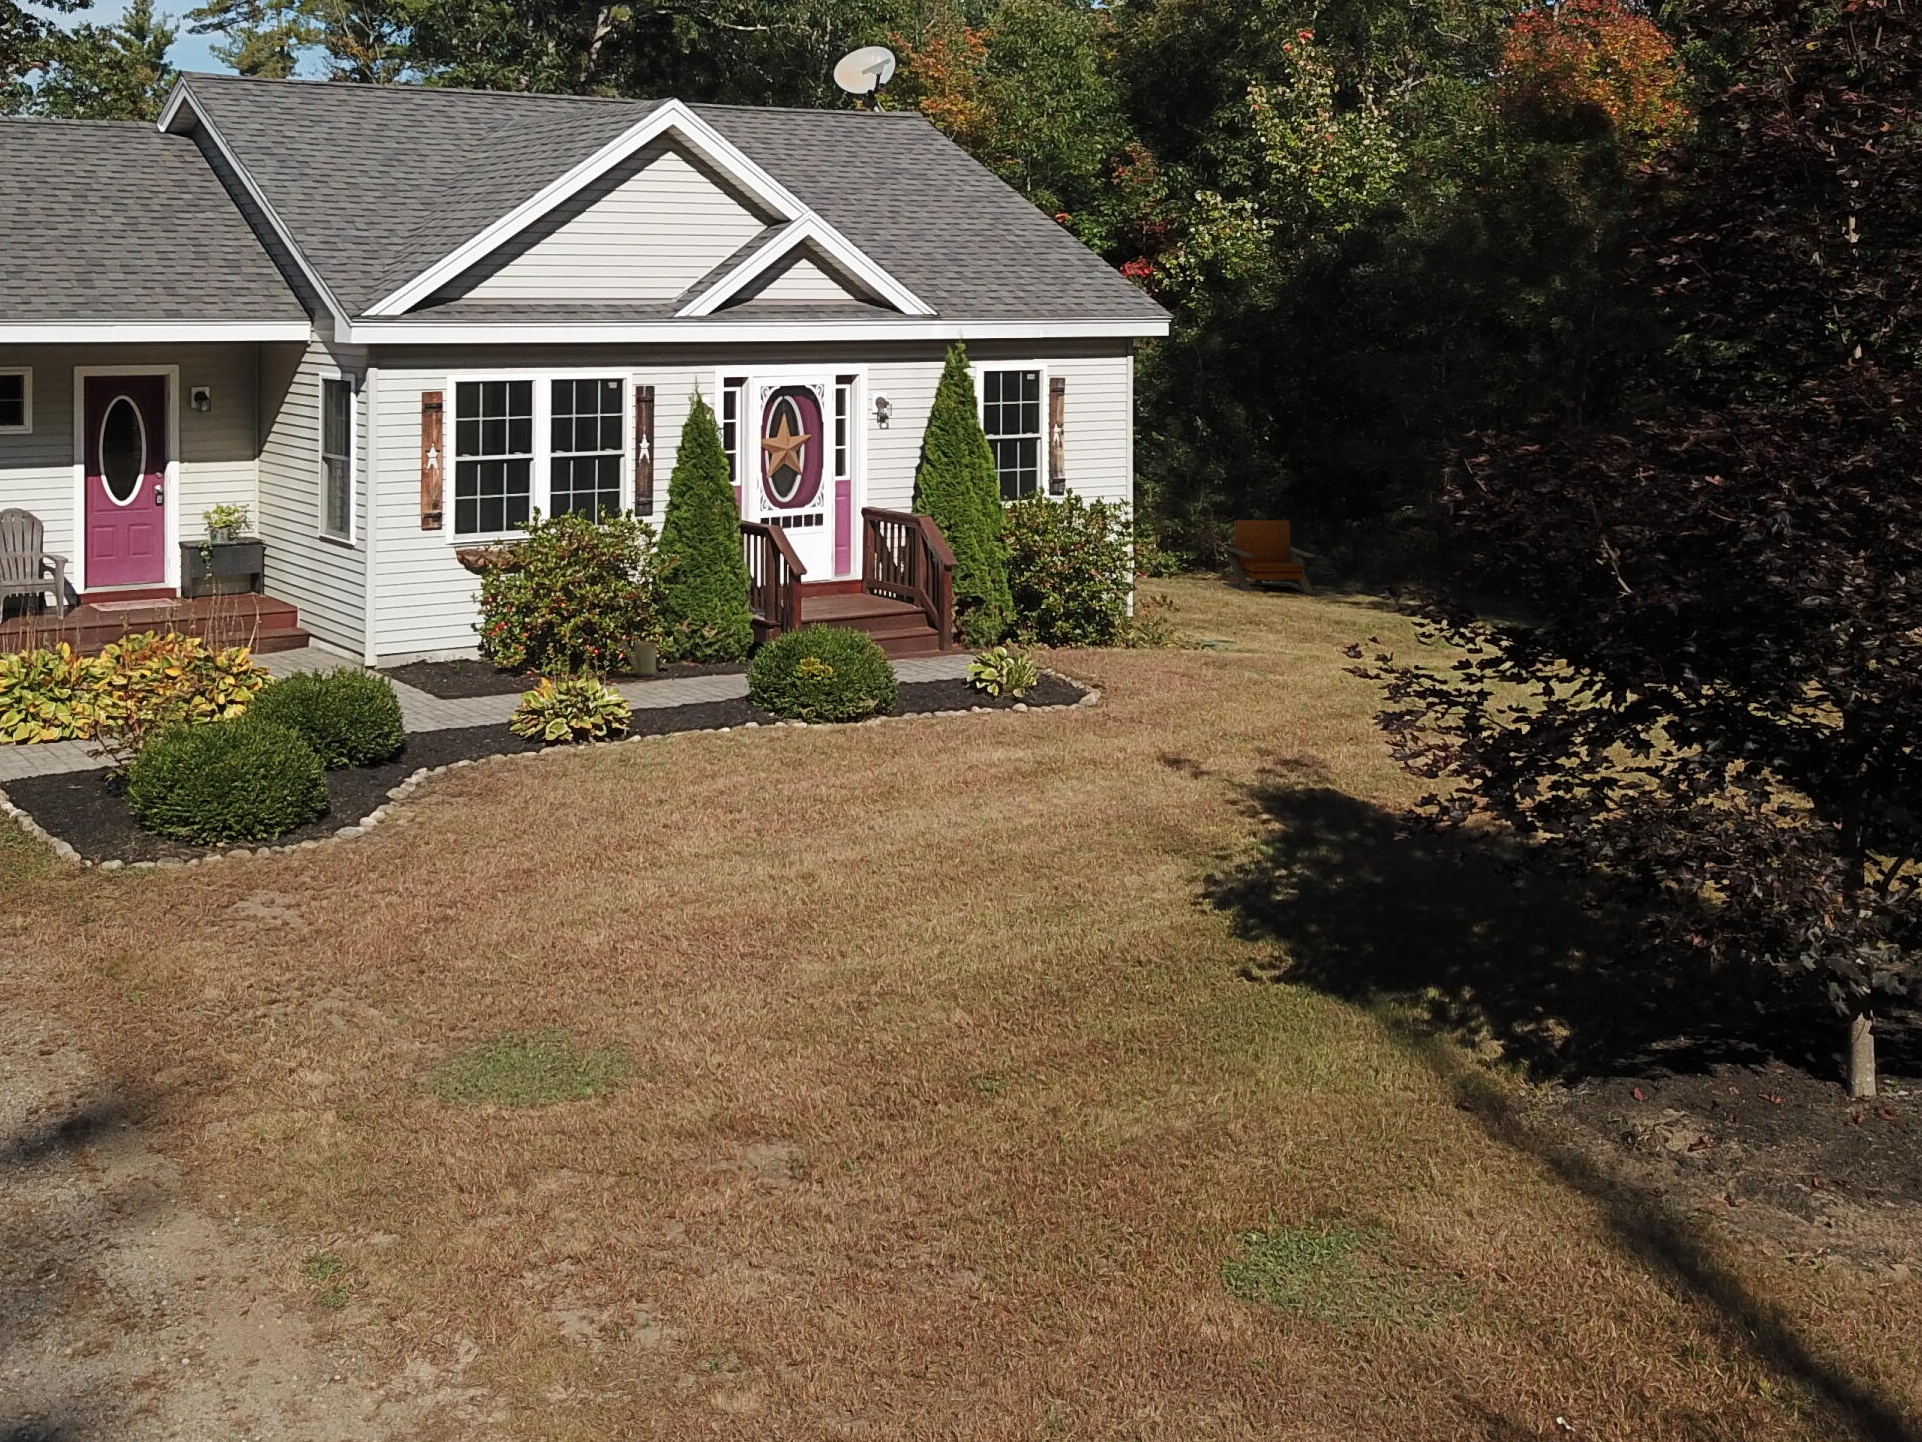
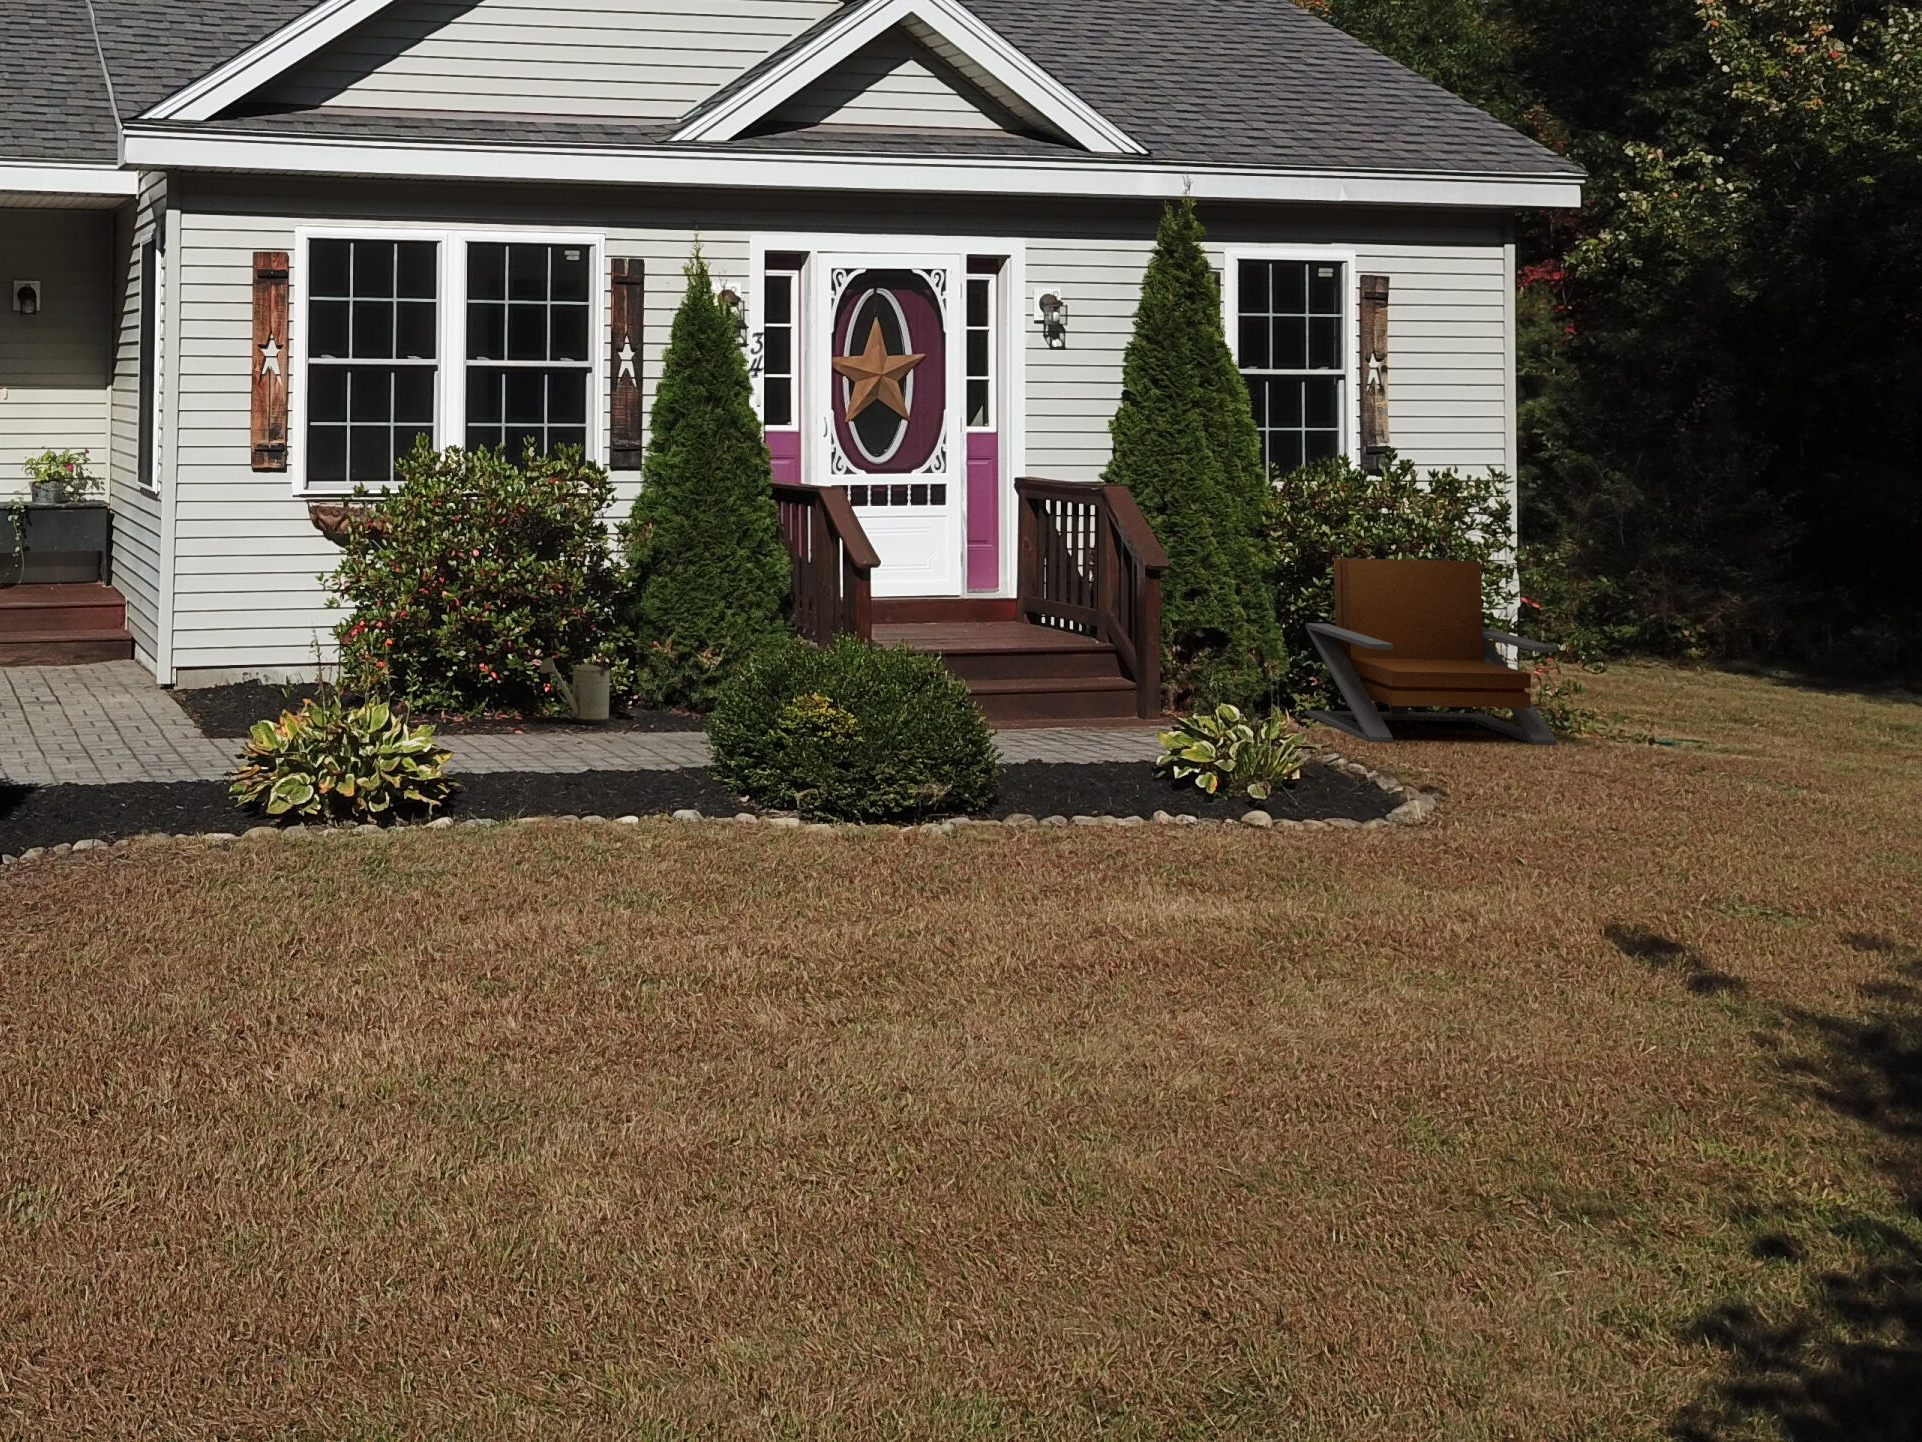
lounge chair: present [1223,520,1314,593] -> present [1305,558,1557,745]

